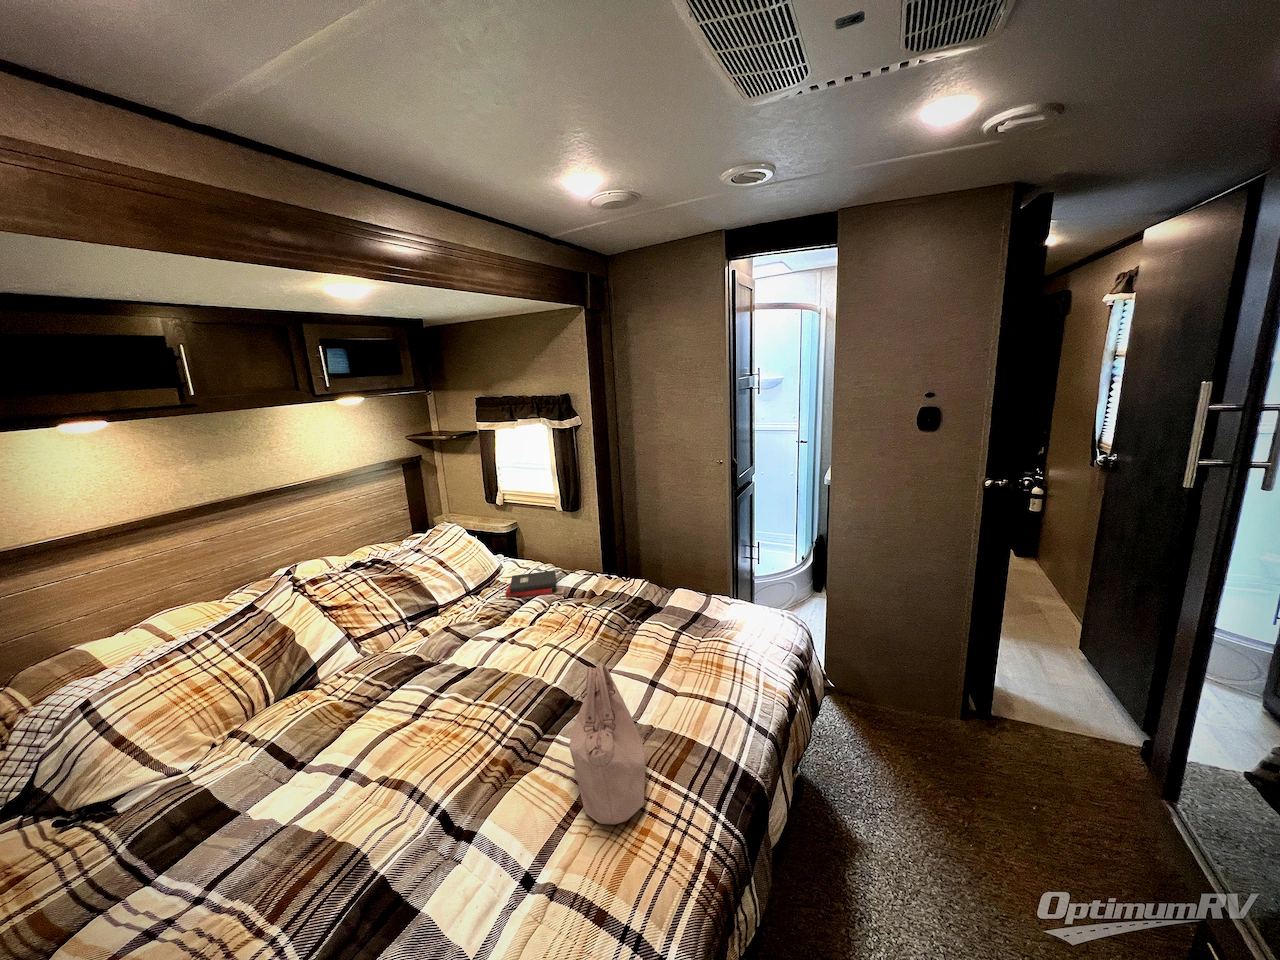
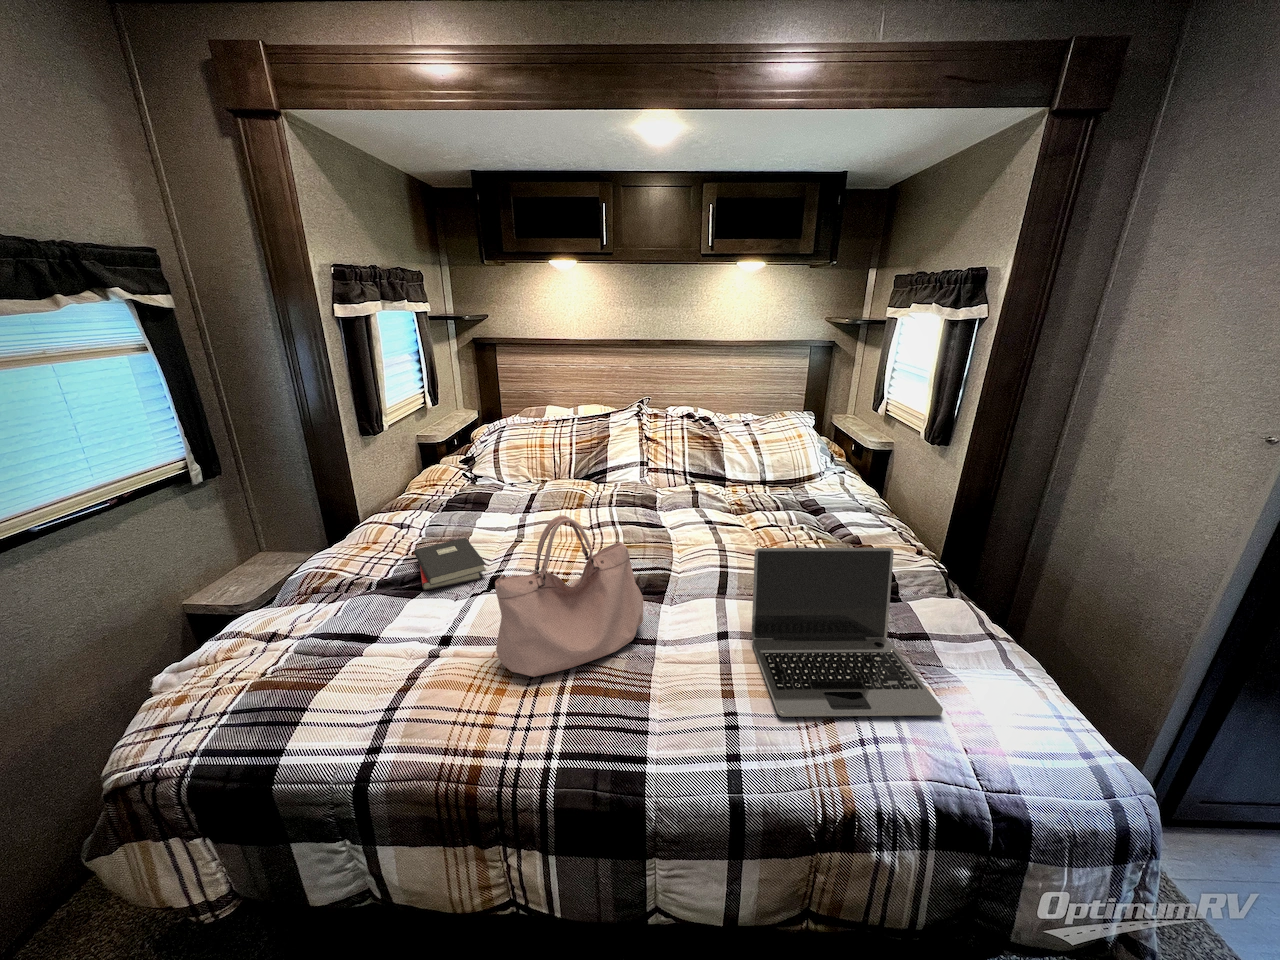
hardback book: present [506,571,556,597] -> present [414,538,486,590]
laptop: none [650,579,752,694] -> present [752,548,943,717]

